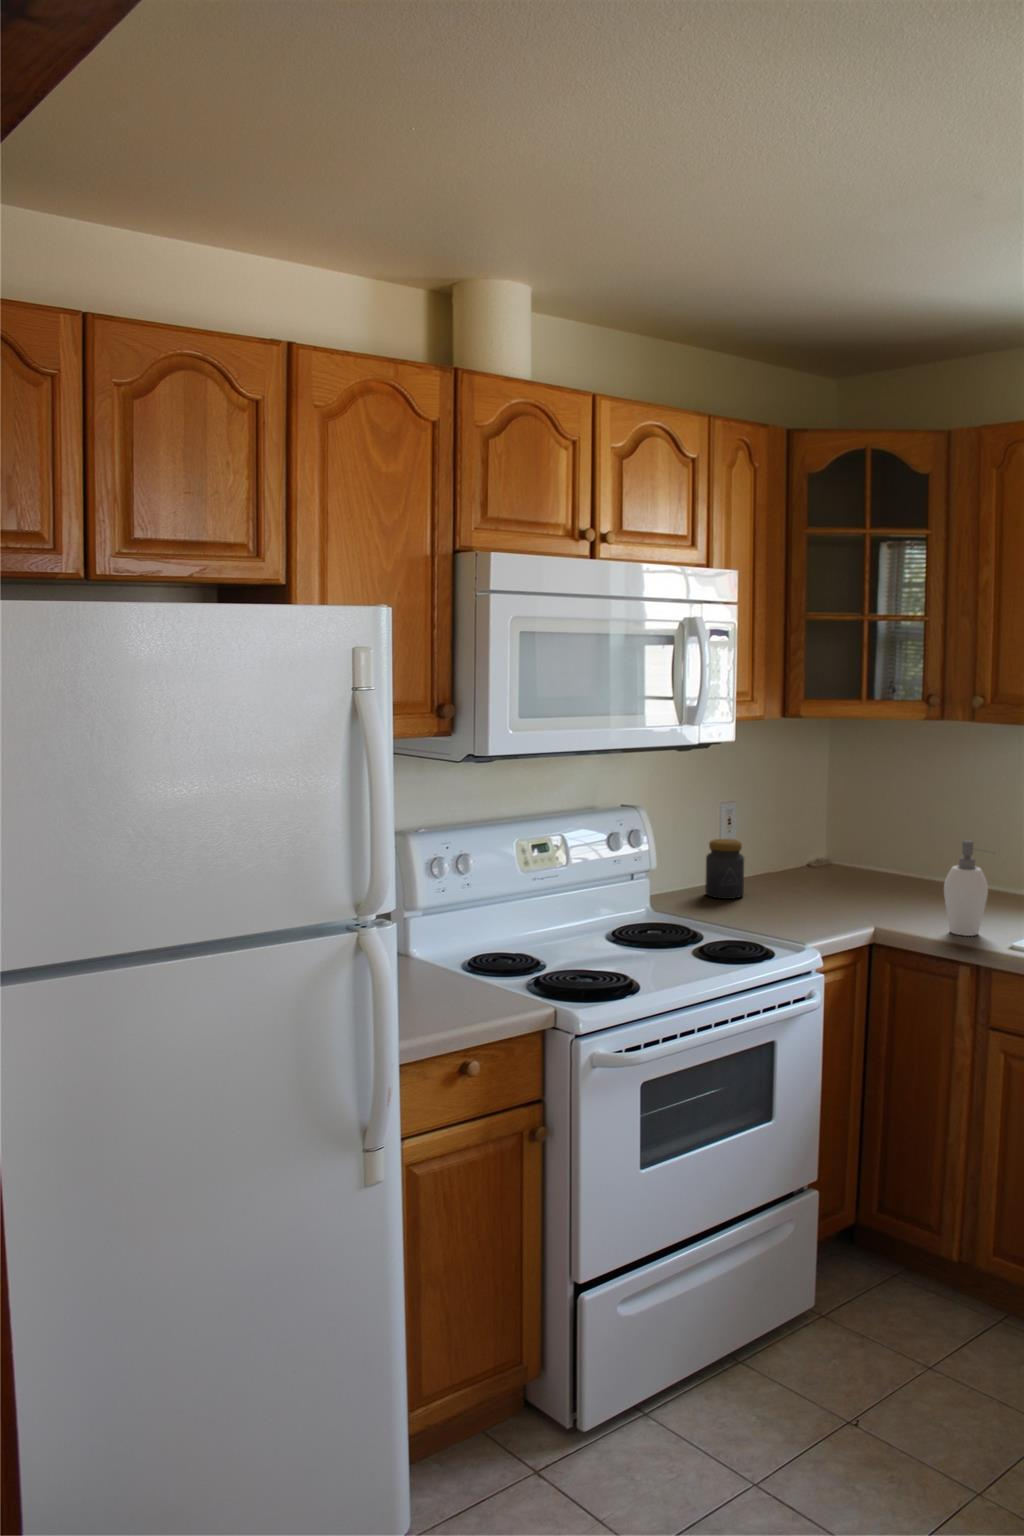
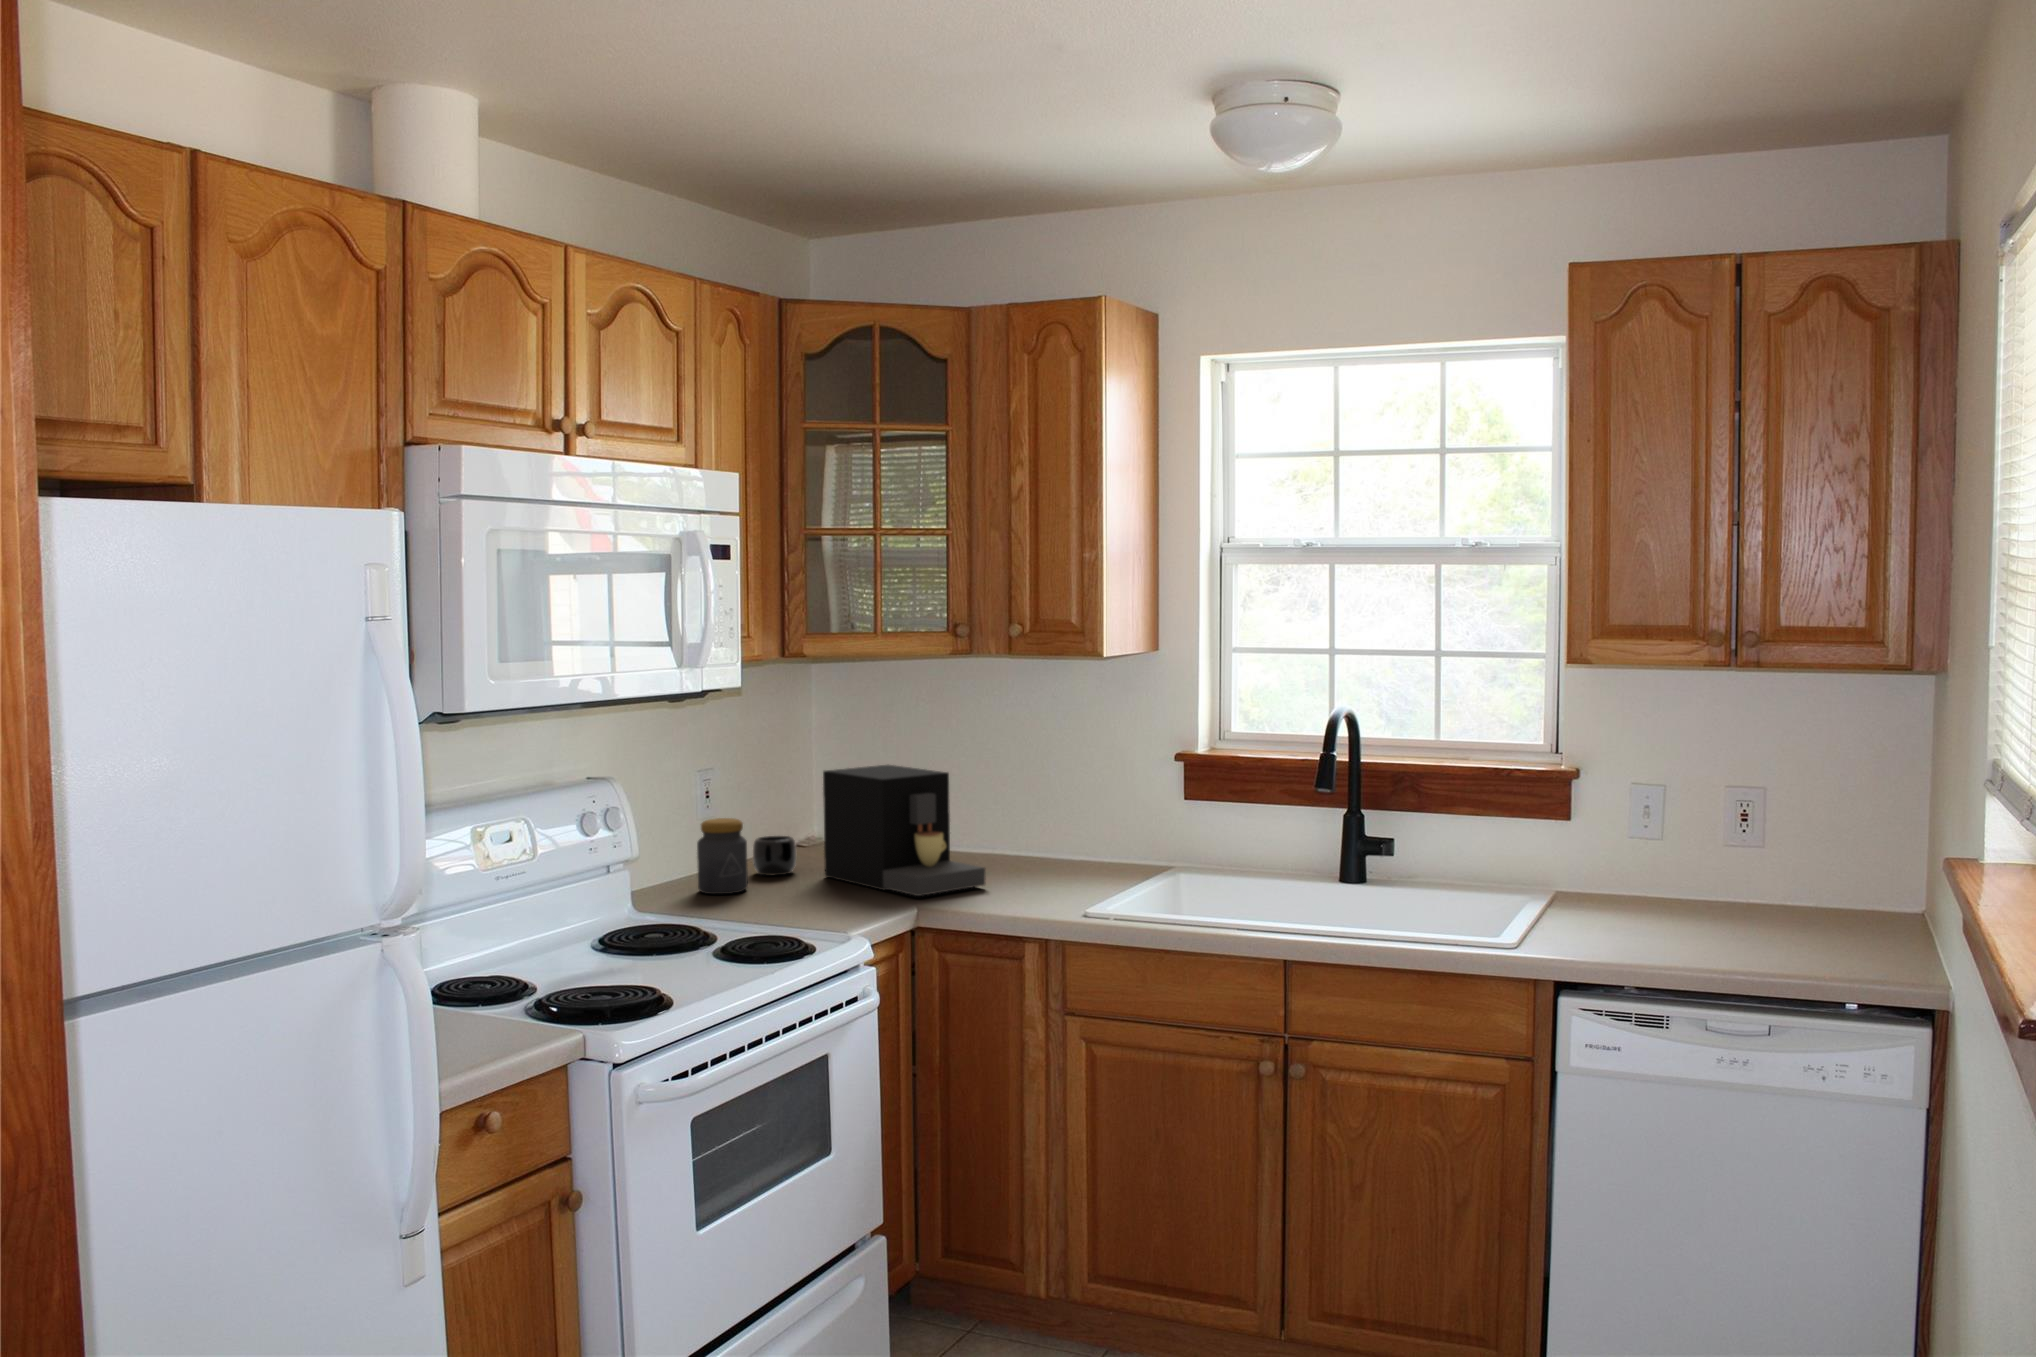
coffee maker: none [810,805,941,919] -> present [823,765,985,896]
soap dispenser: present [944,840,988,936] -> none [992,792,1048,902]
mug: none [755,854,790,886] -> present [753,836,796,876]

